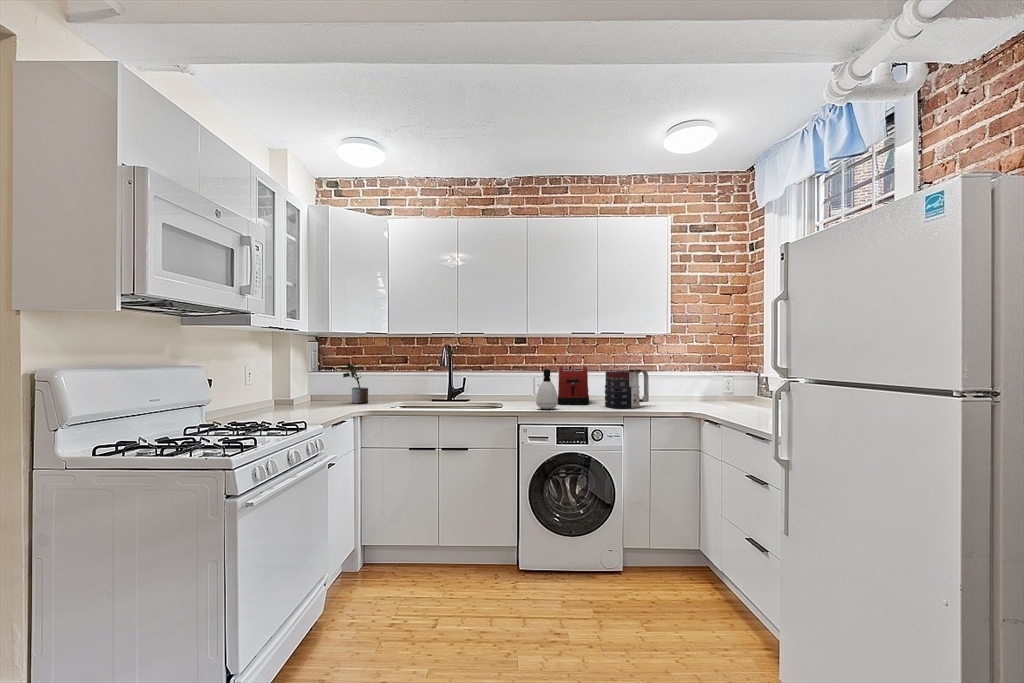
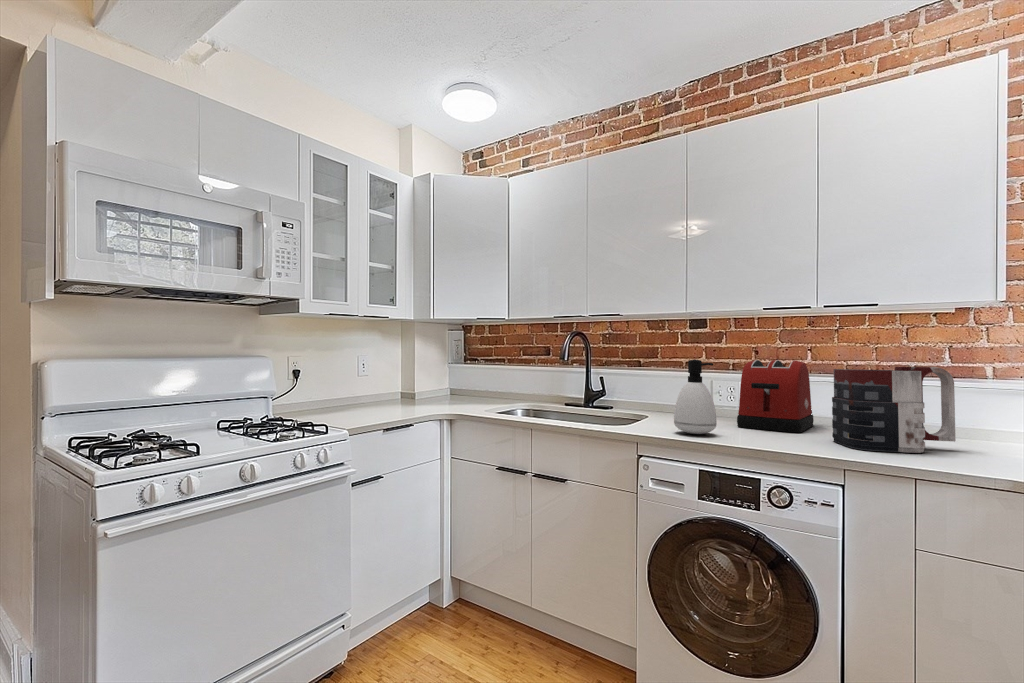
potted plant: present [343,363,368,404] -> none [455,350,487,401]

